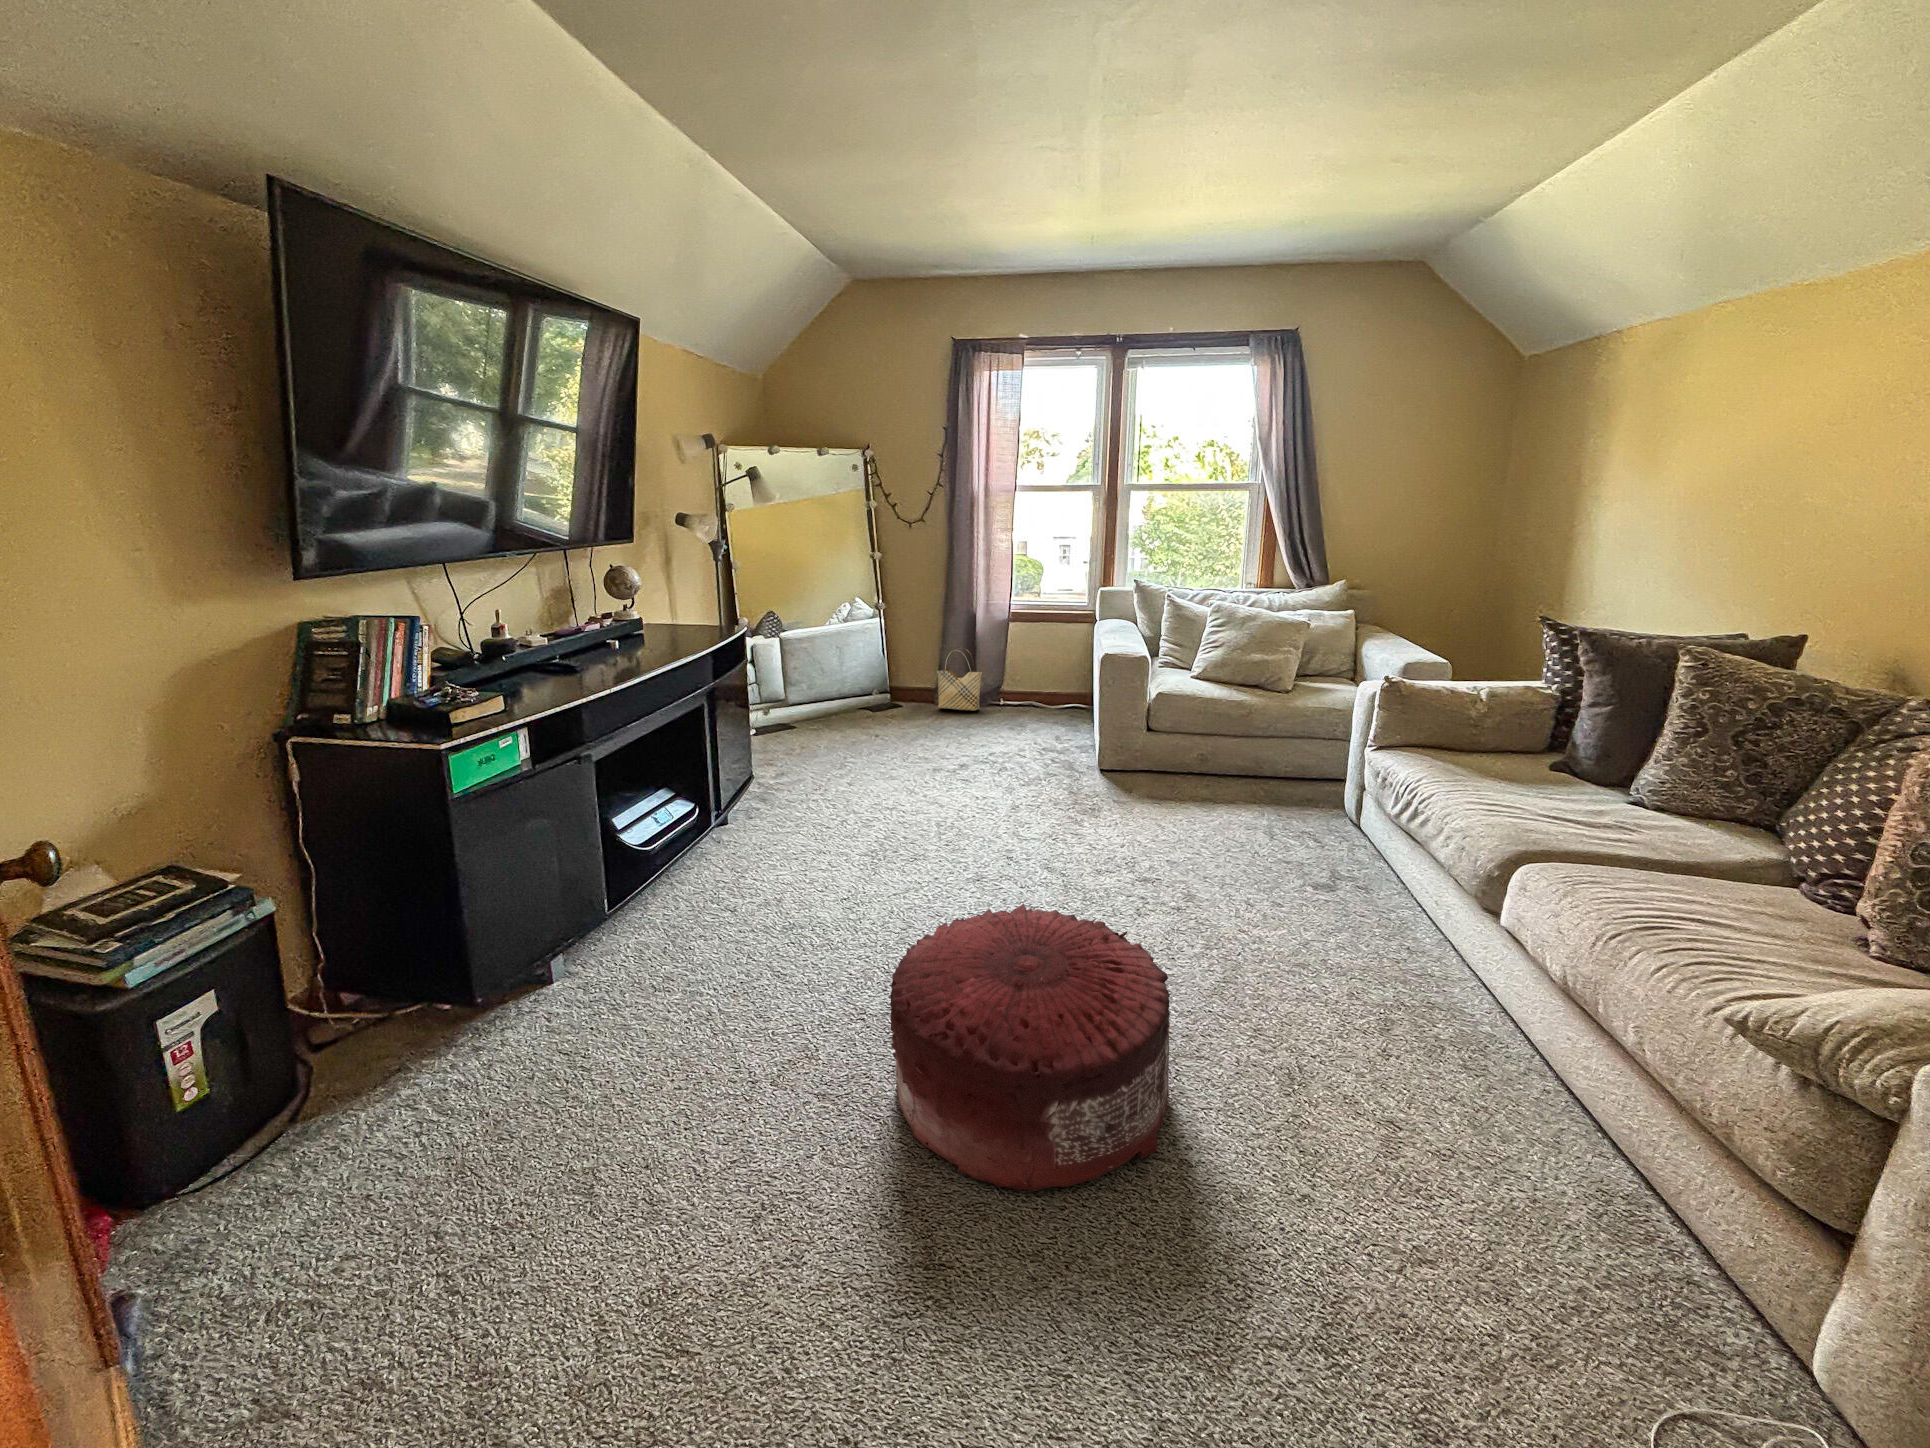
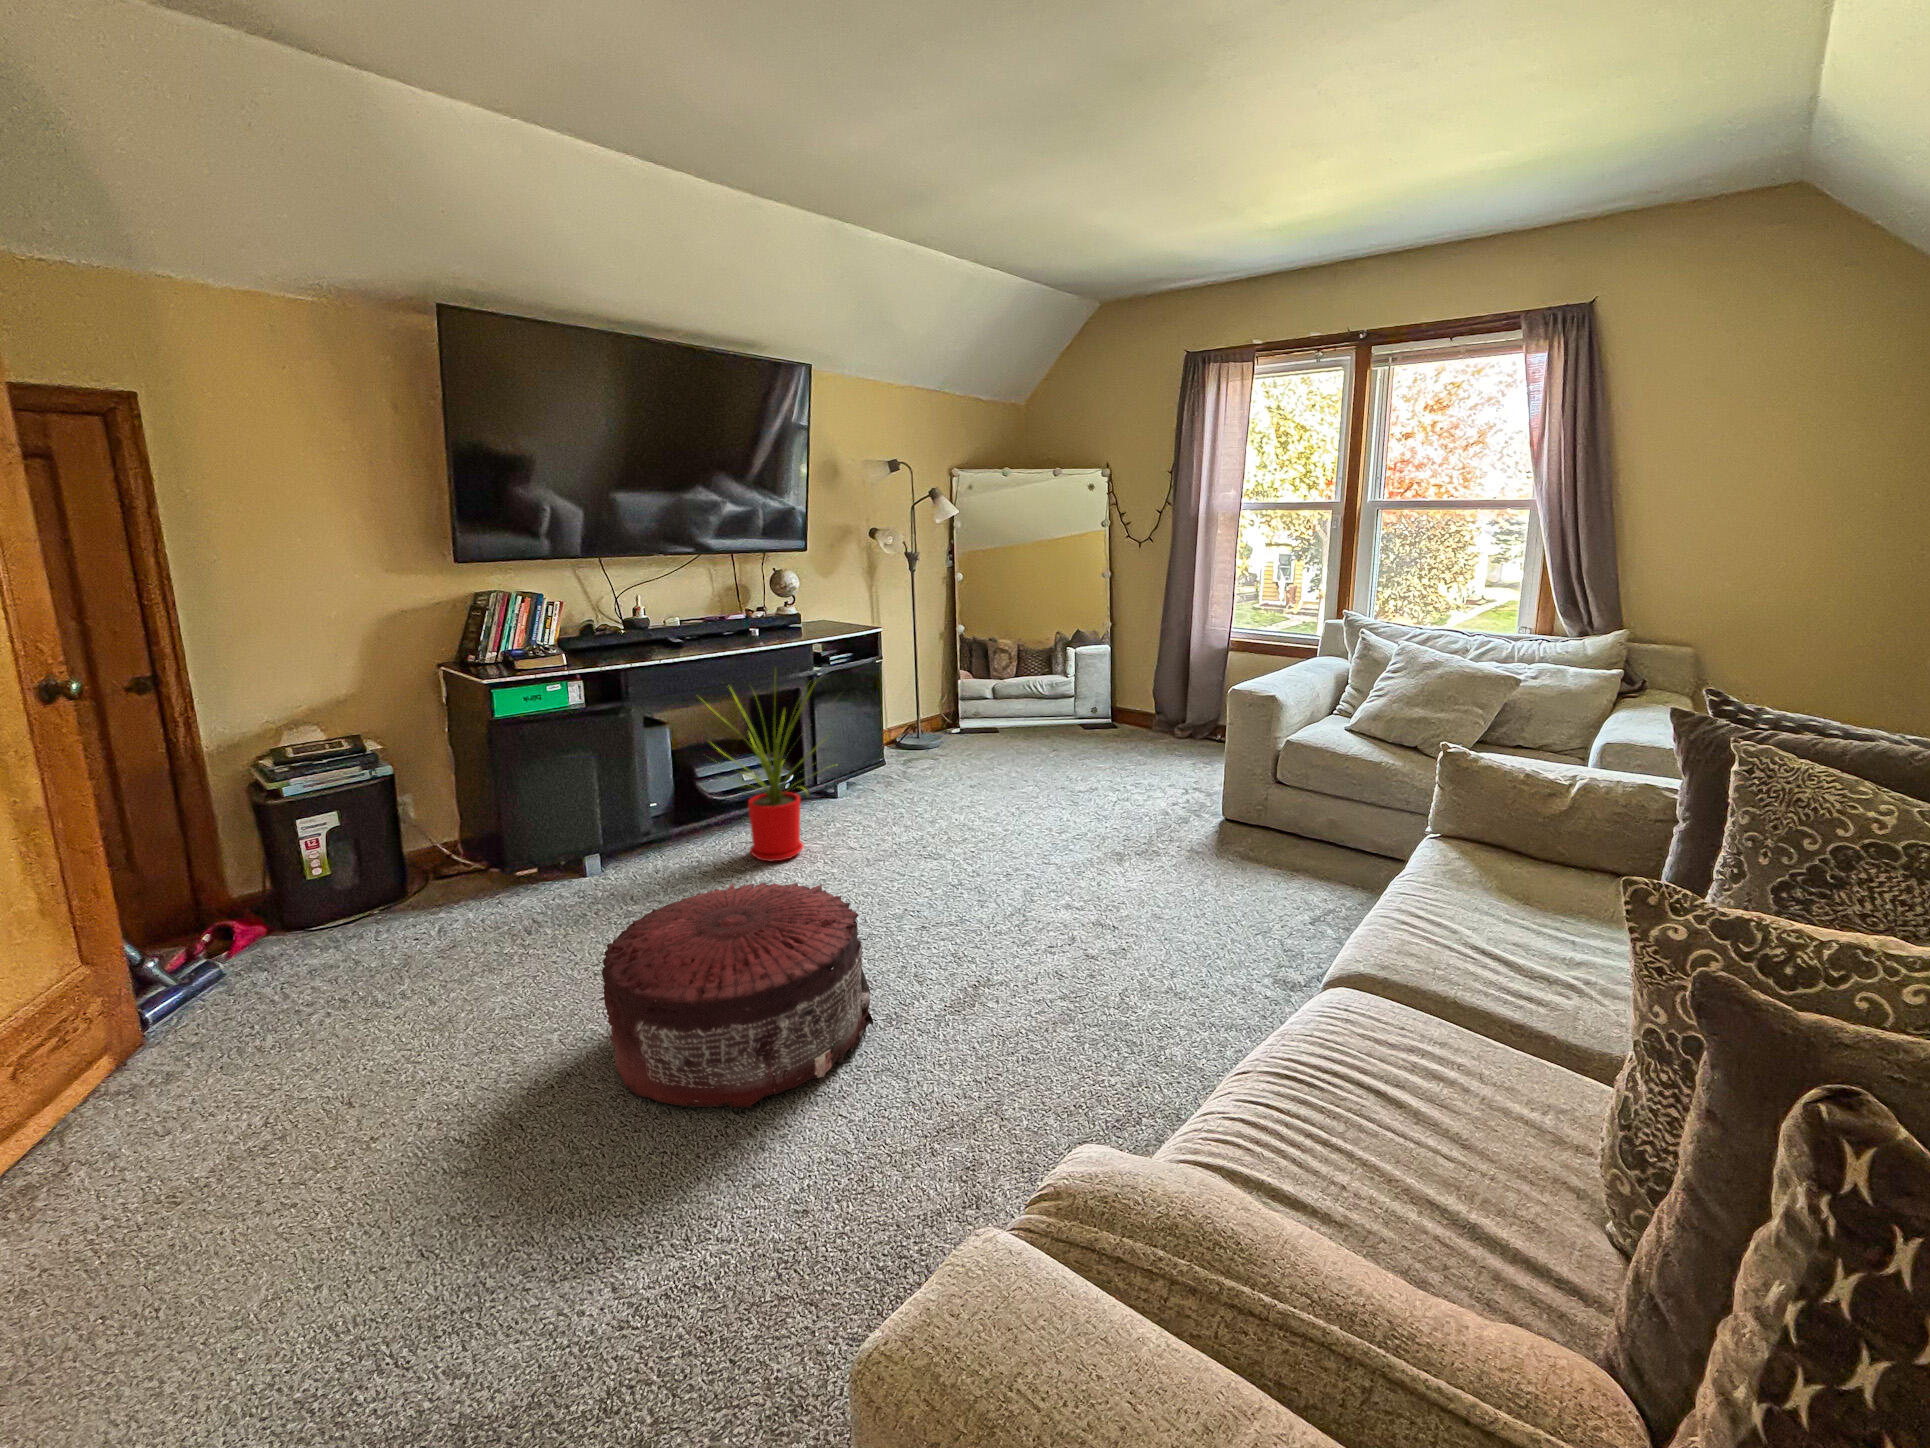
woven basket: present [937,647,982,711] -> none [1145,674,1192,742]
house plant: none [662,678,832,907] -> present [702,678,828,861]

